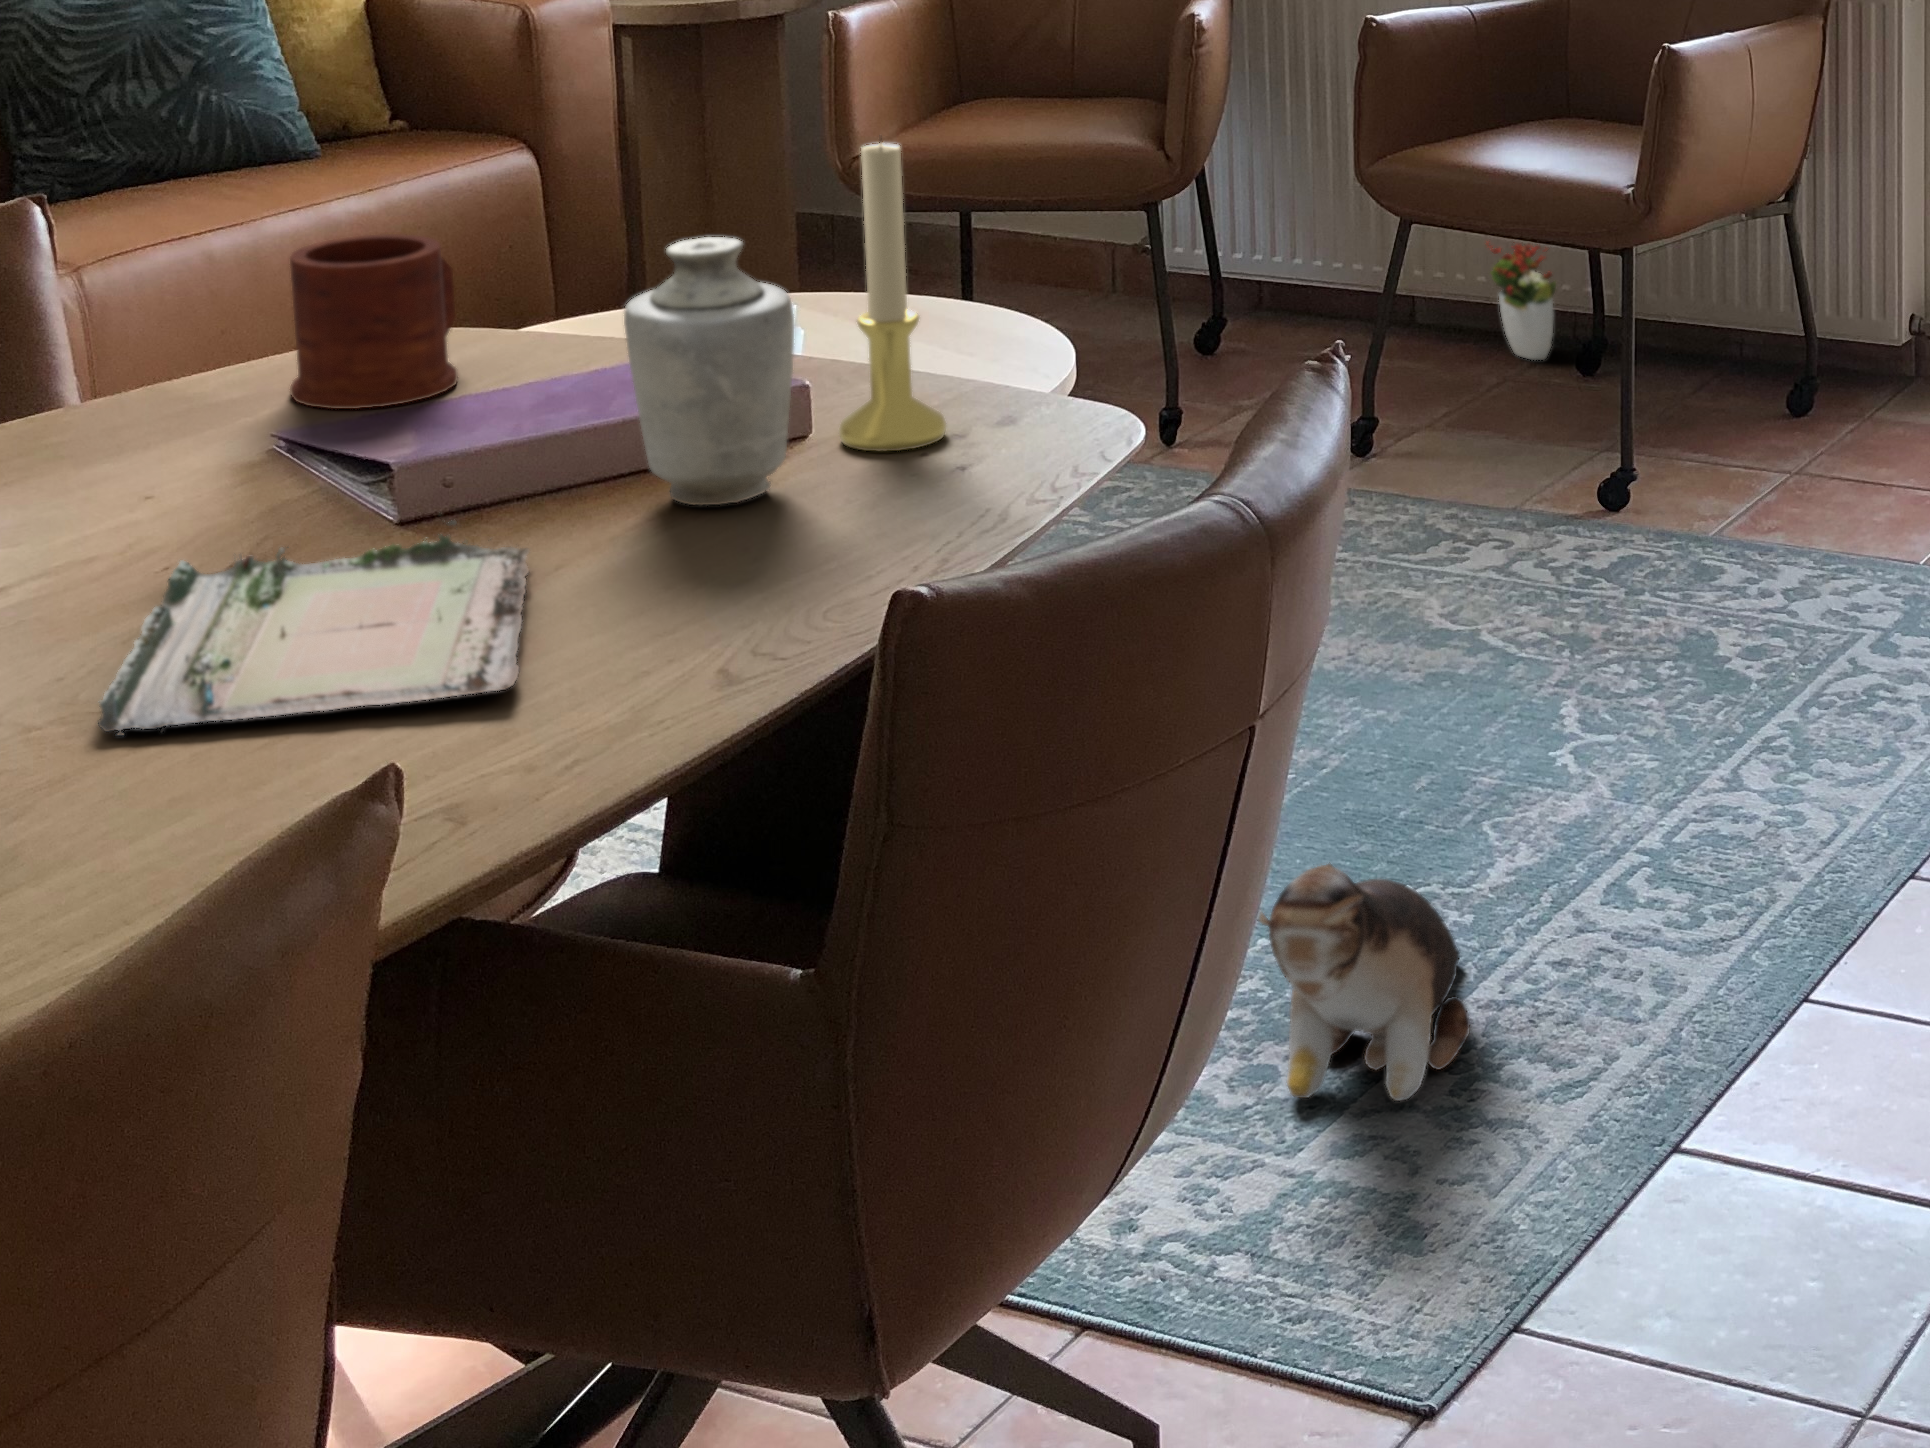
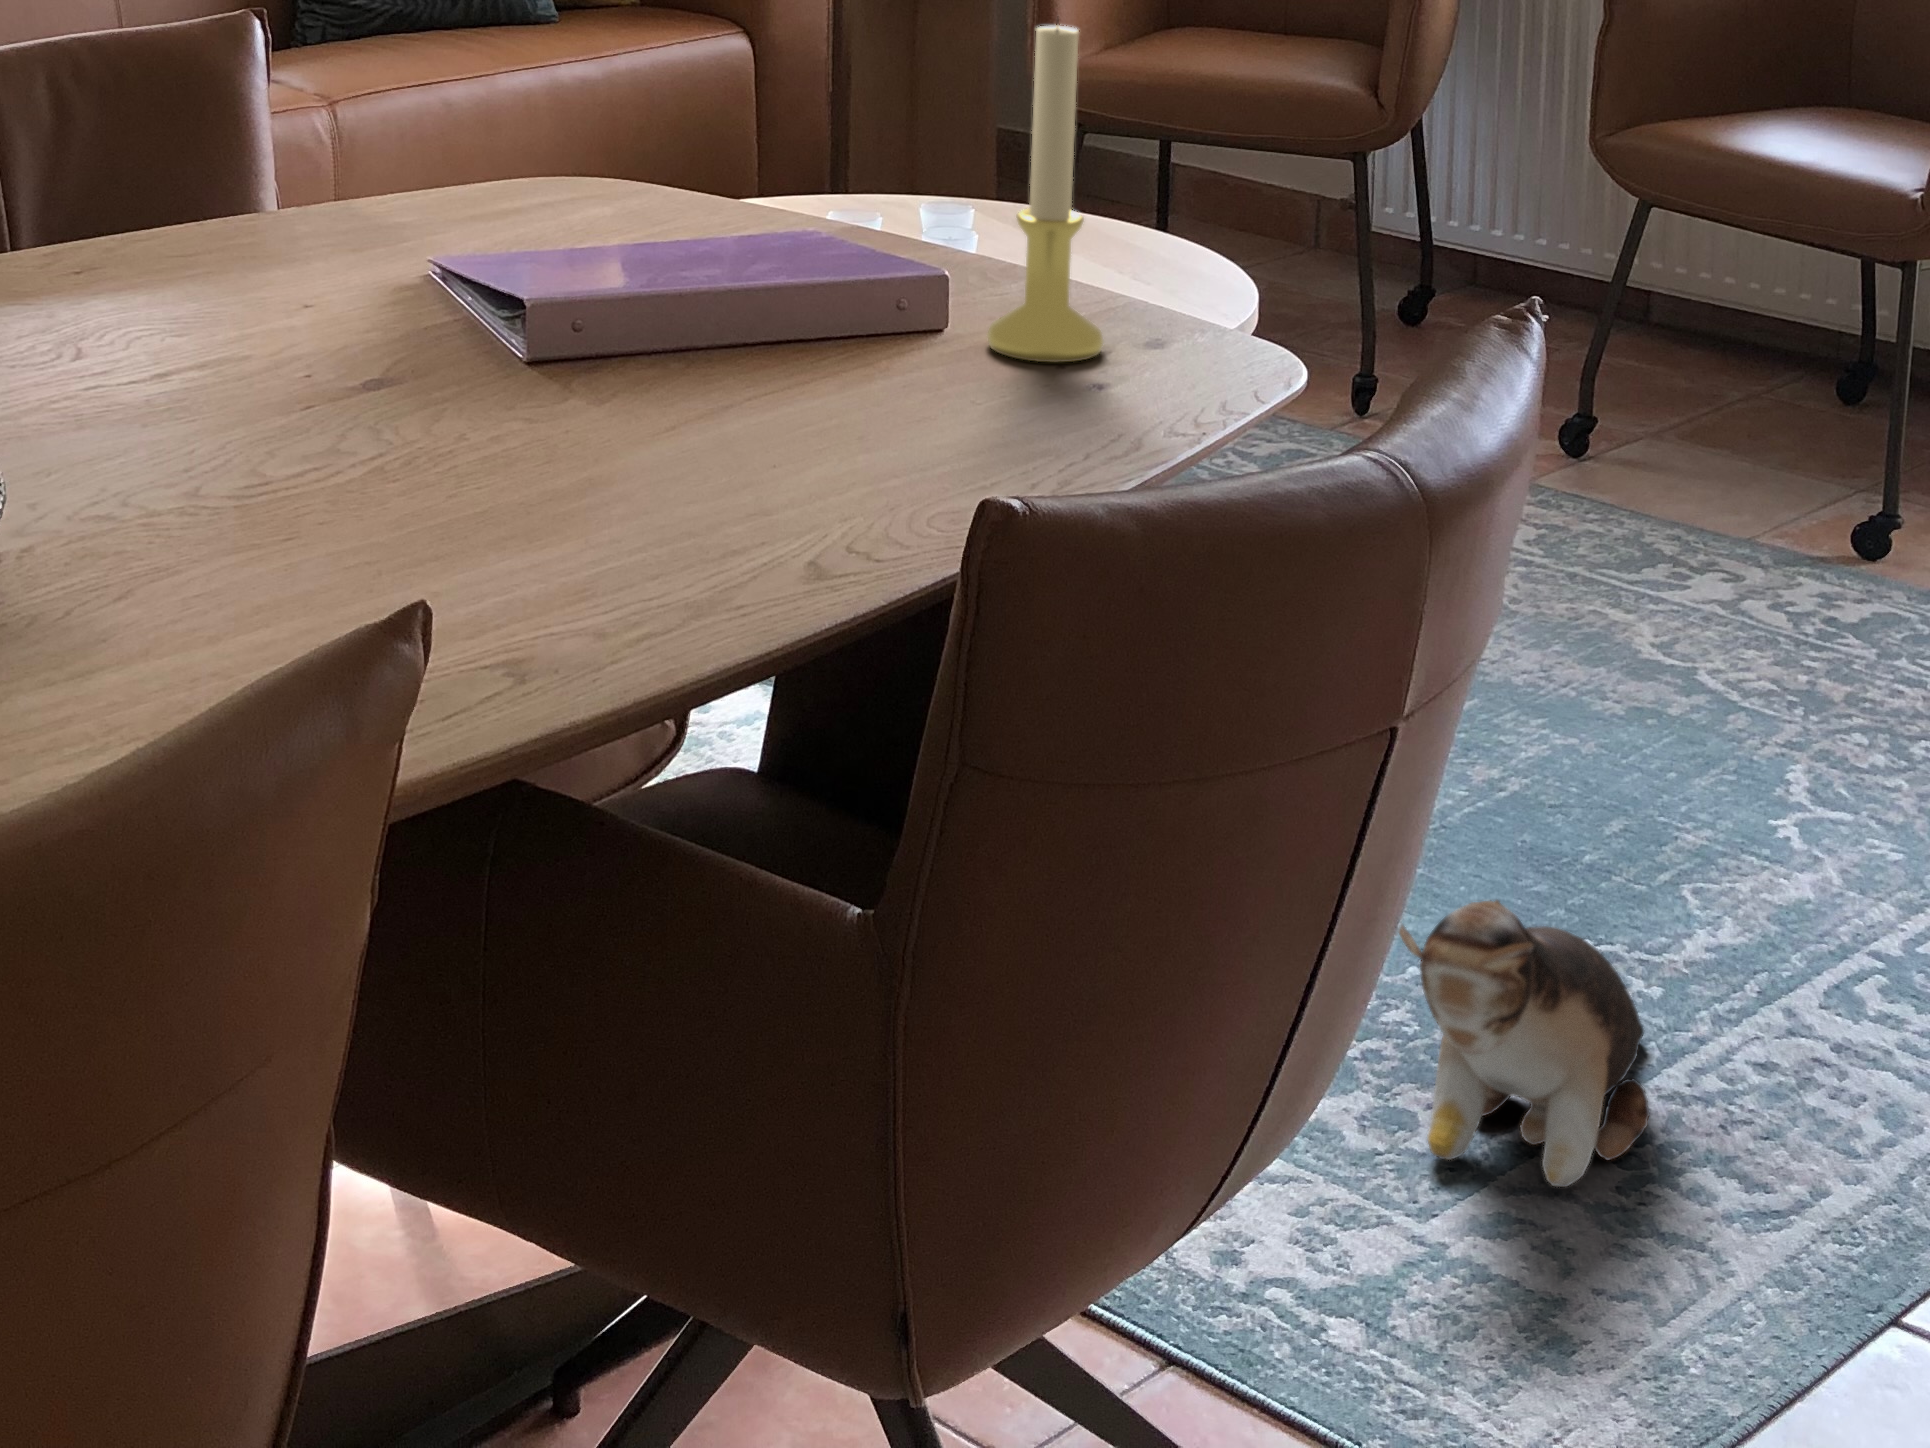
mug: present [290,234,458,409] -> none [456,78,622,252]
vase: present [624,237,794,505] -> none [771,104,946,394]
decorative plant: present [1487,242,1556,360] -> none [1740,218,1821,380]
tray: present [98,520,529,736] -> none [201,359,650,552]

